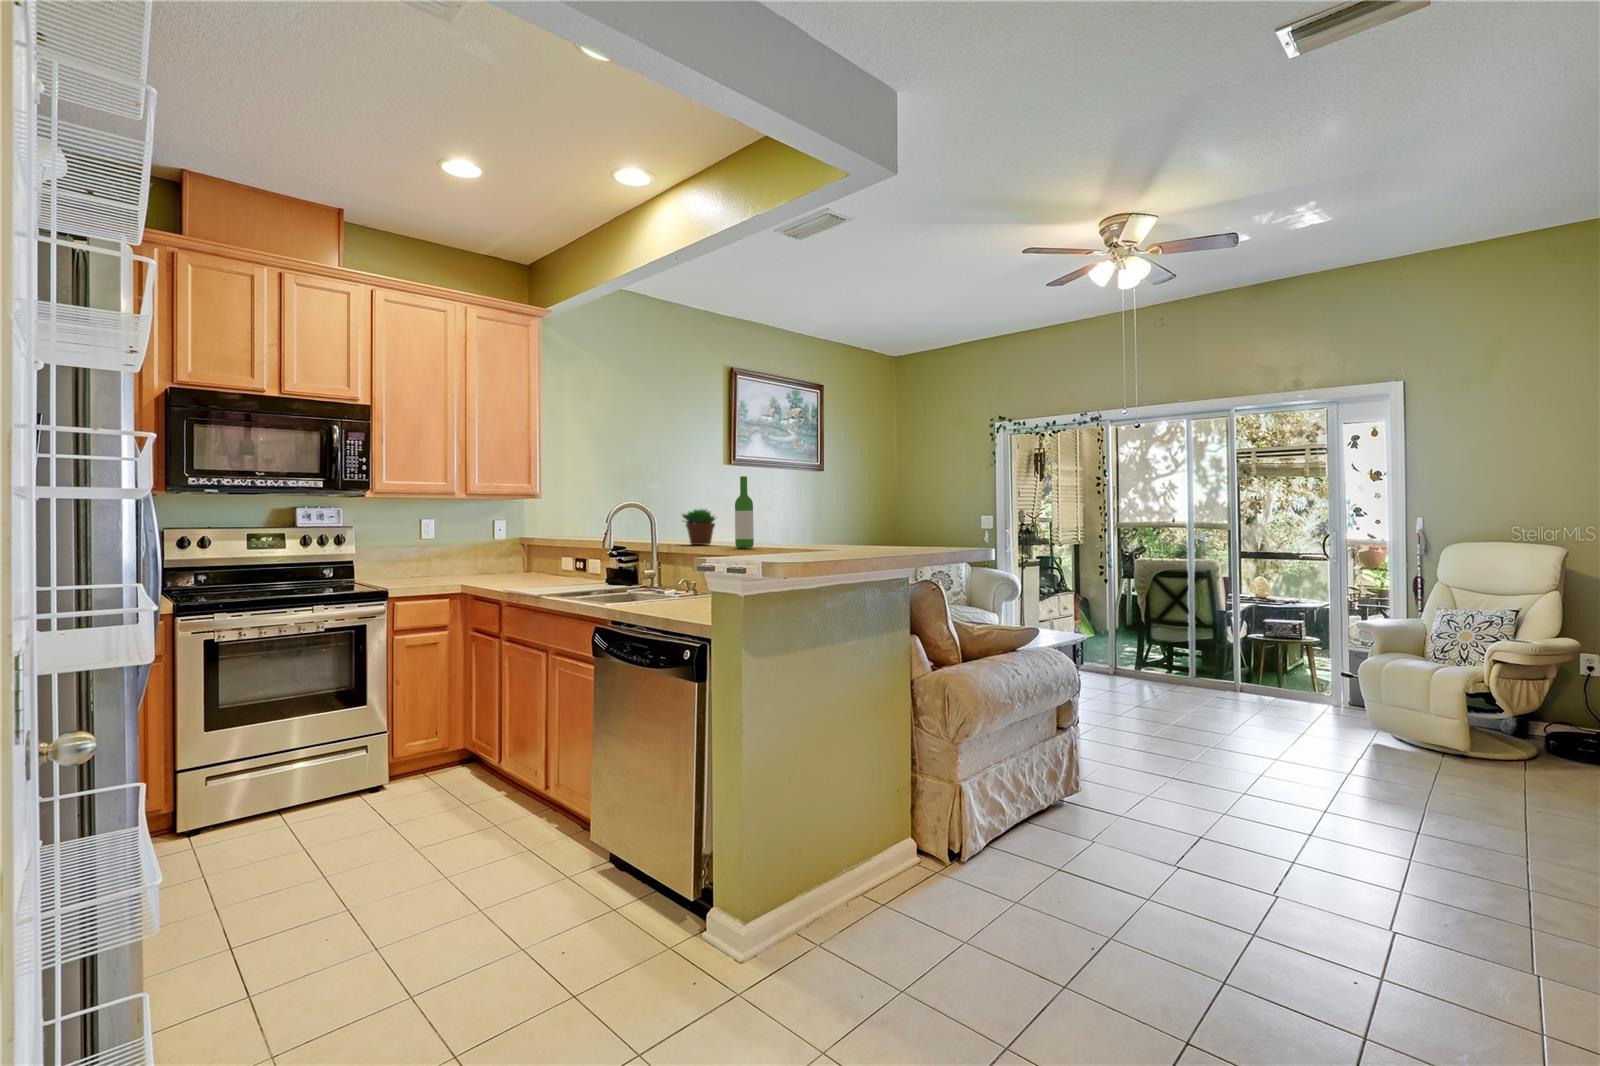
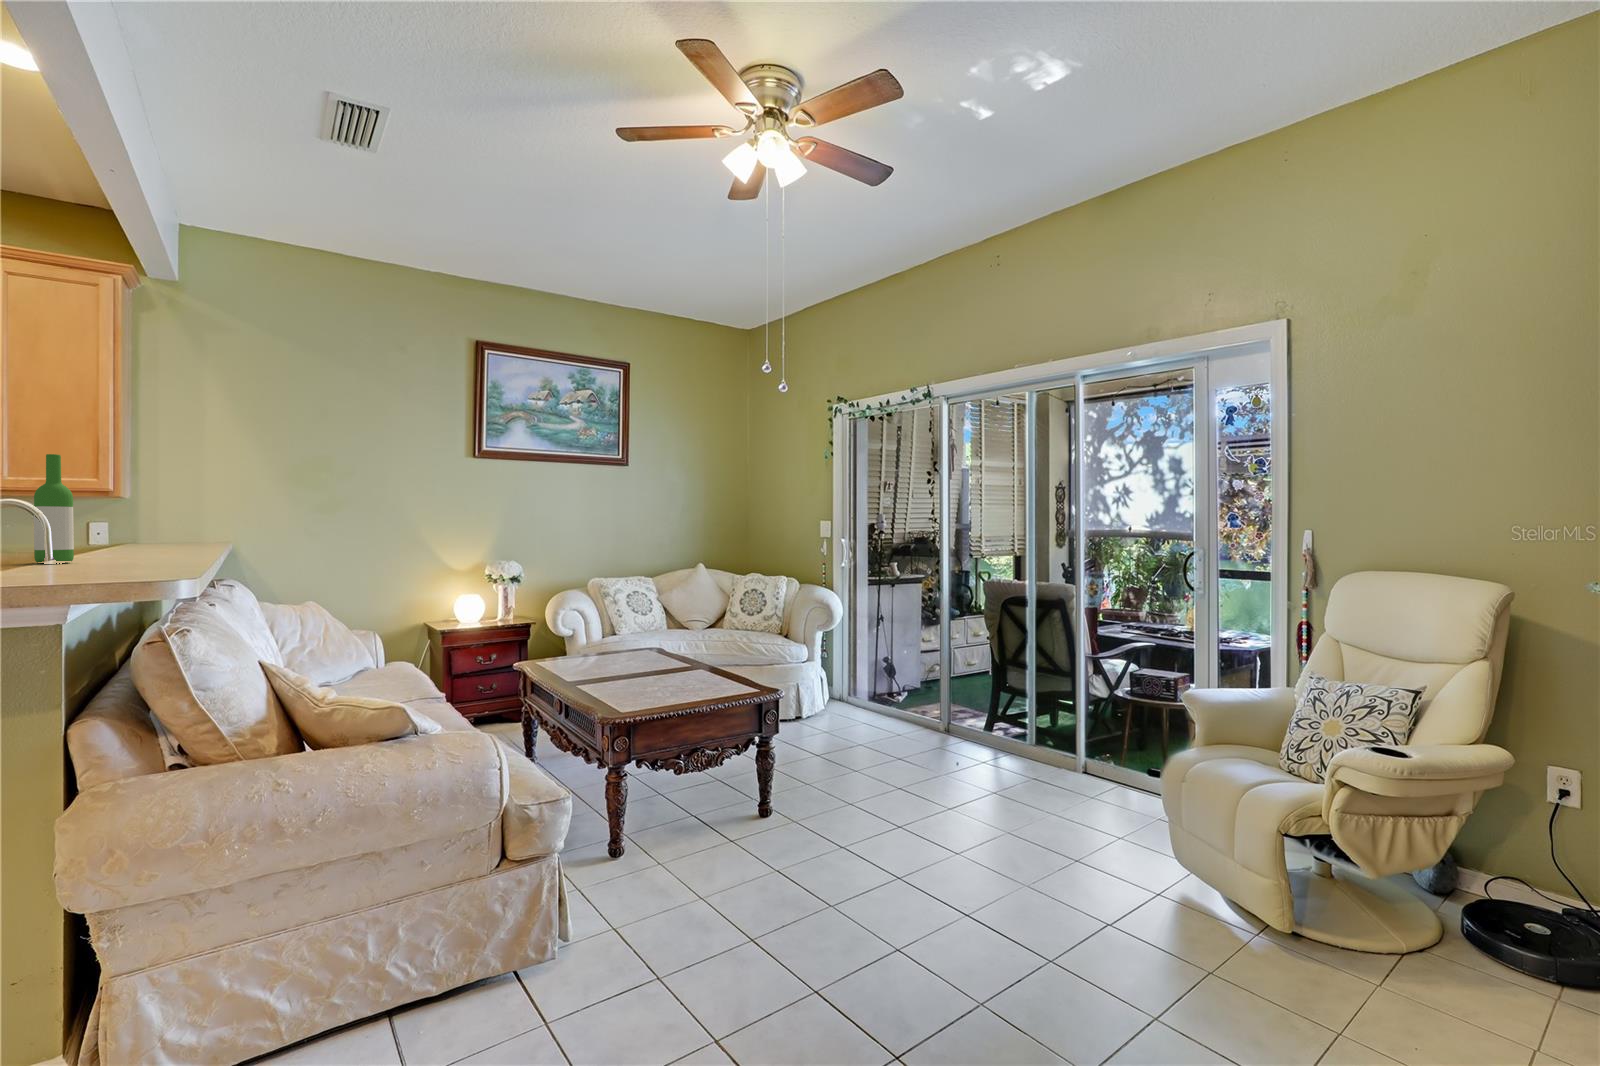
succulent plant: present [683,509,715,545] -> none [80,503,151,556]

